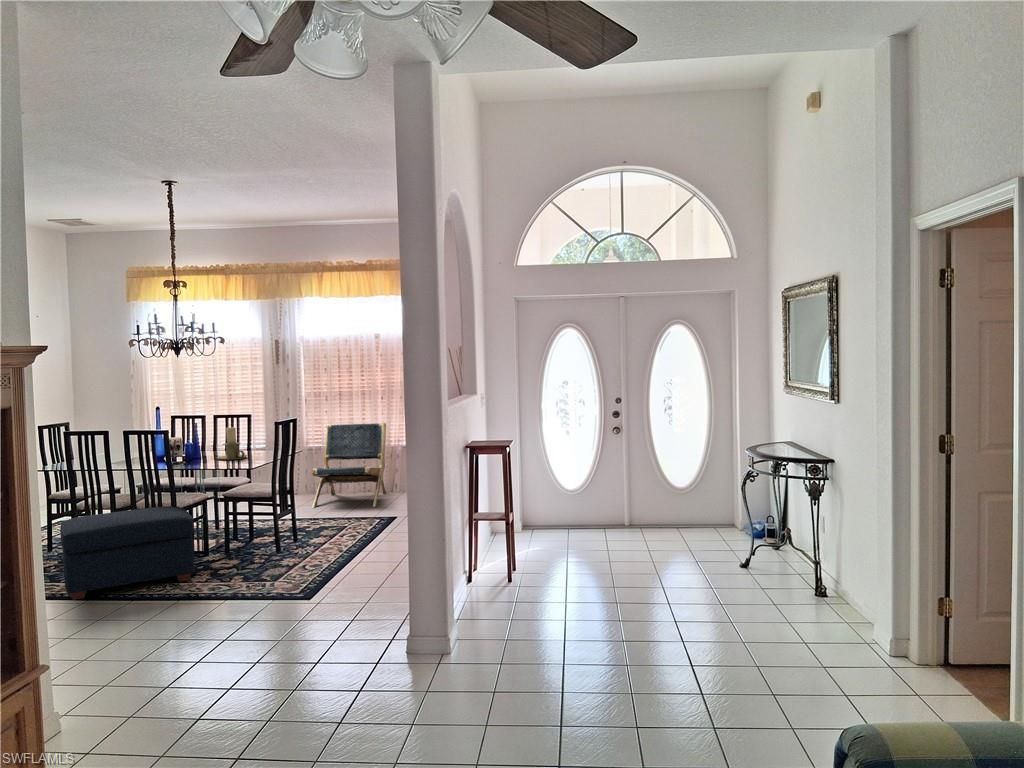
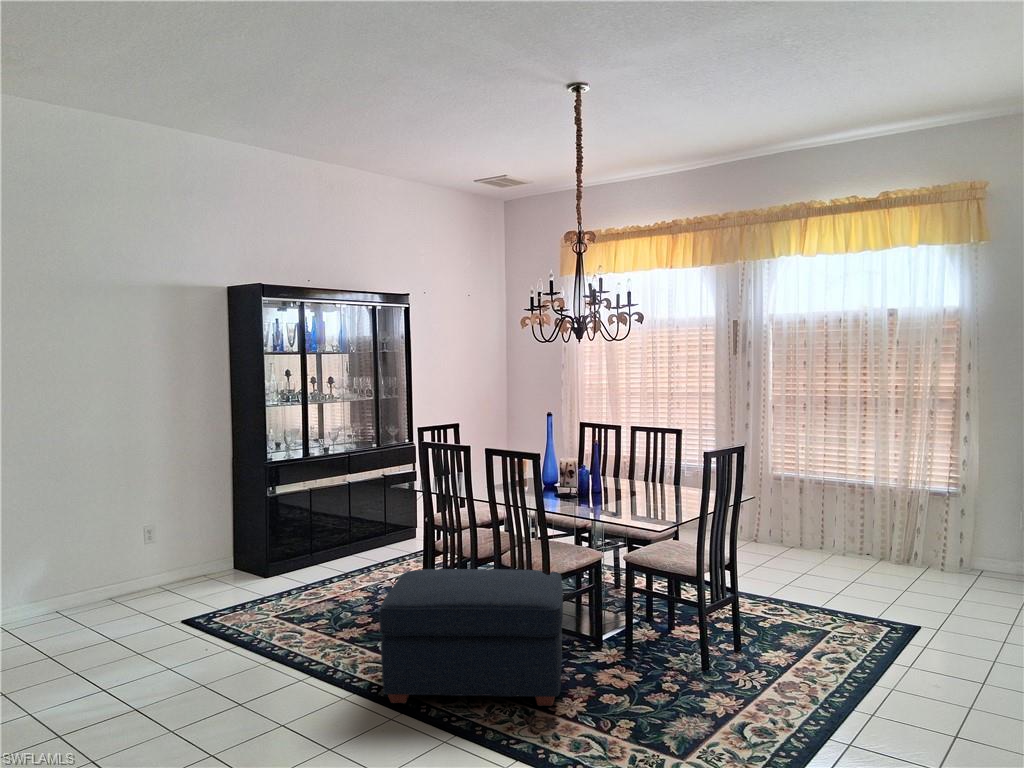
lounge chair: present [312,423,386,508] -> none [773,445,901,591]
candle holder: present [216,427,247,460] -> none [626,451,671,501]

